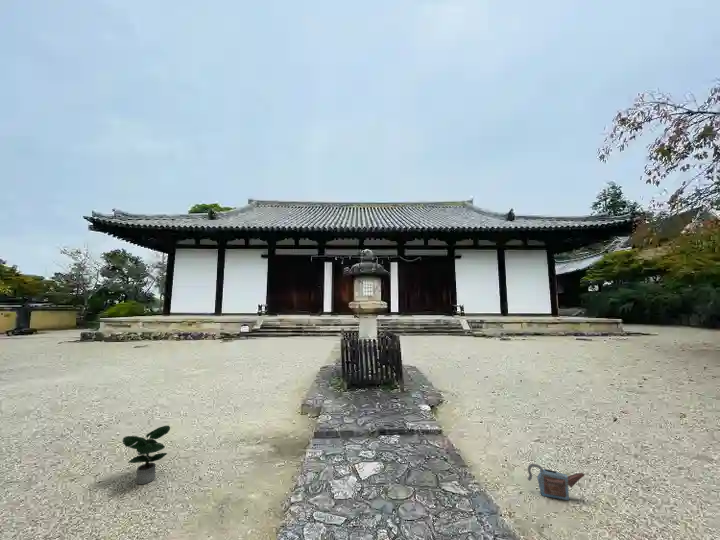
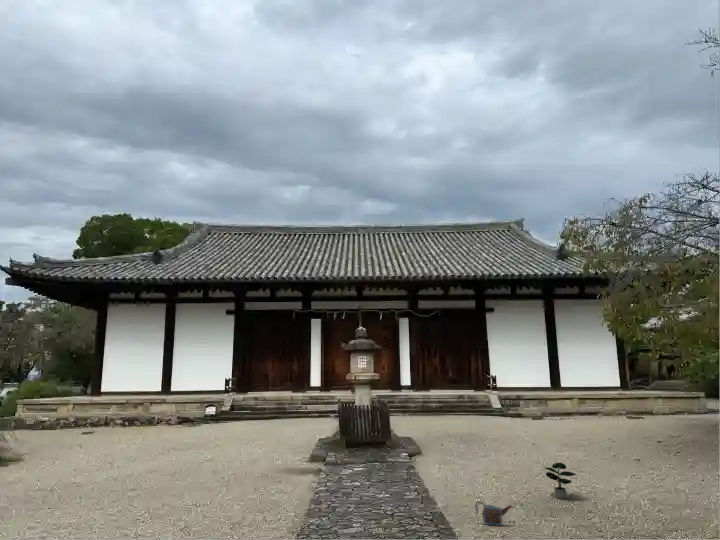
potted plant: present [122,426,170,484] -> present [545,463,576,499]

